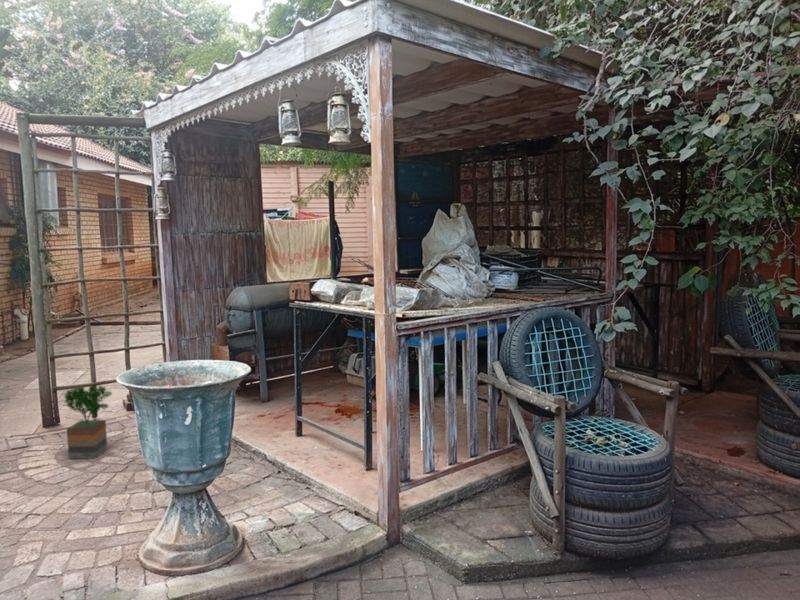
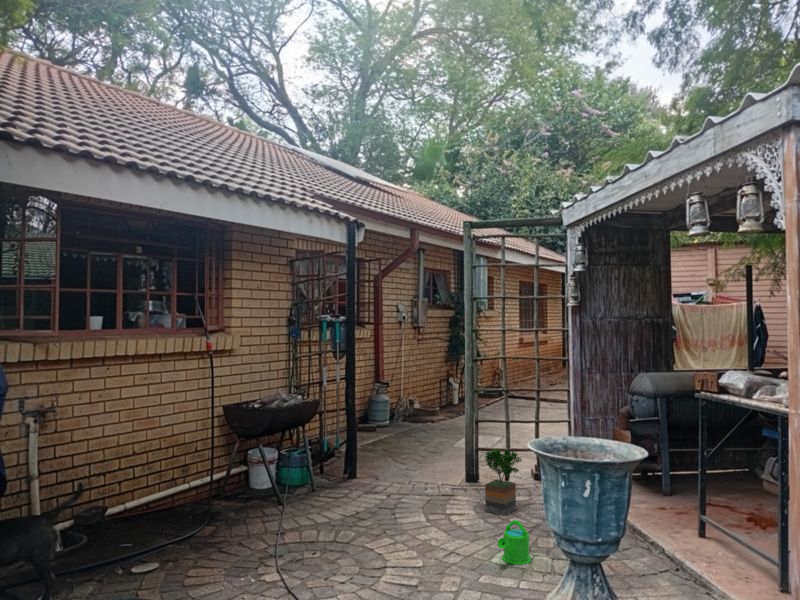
watering can: none [86,463,129,512] -> present [498,520,531,565]

